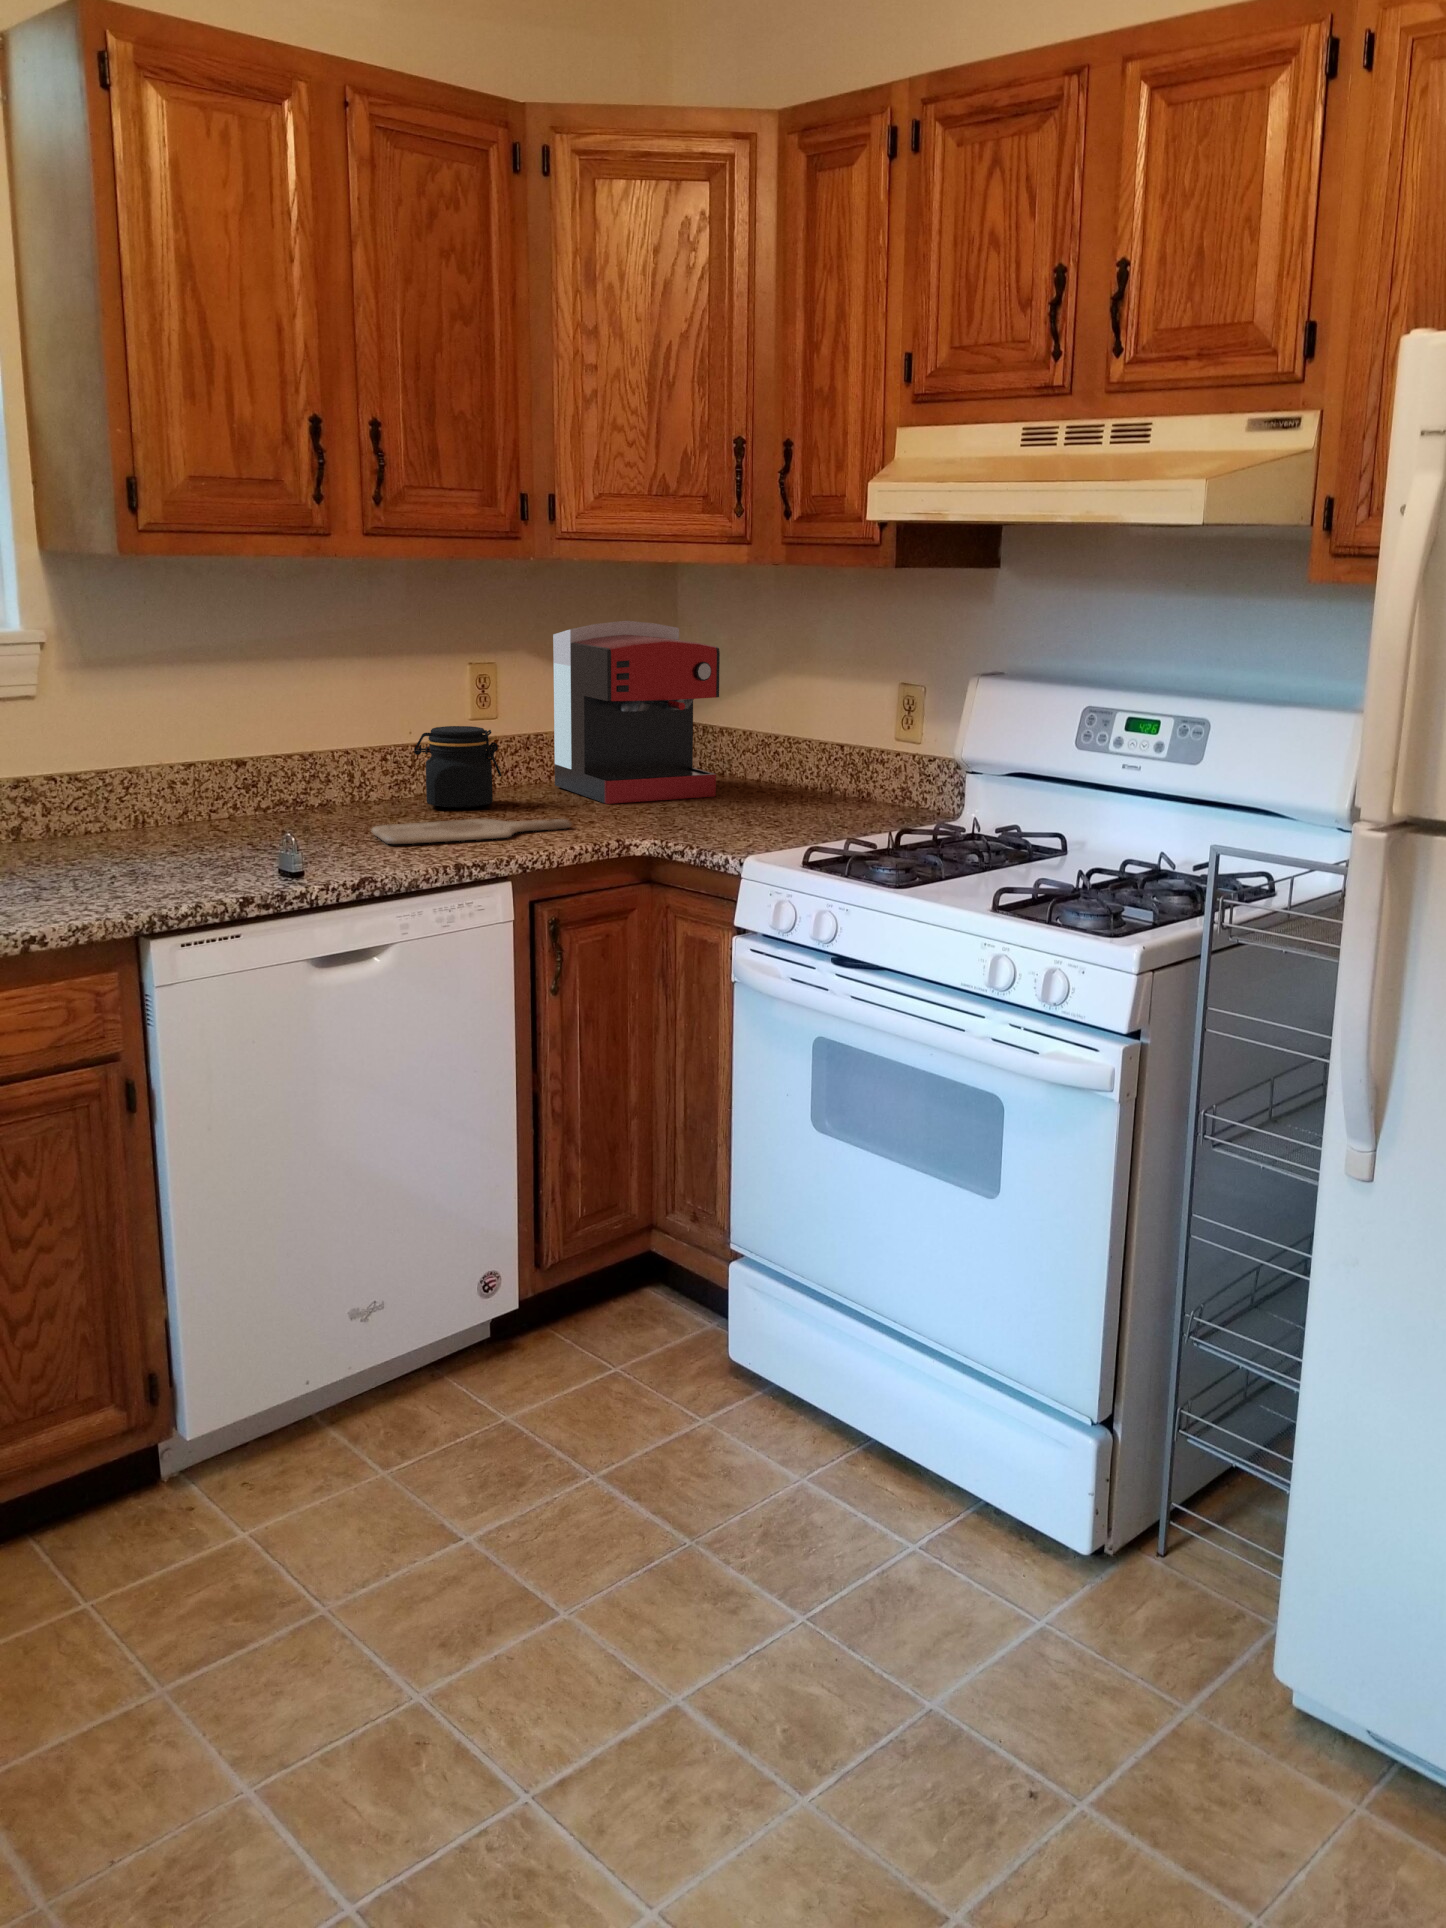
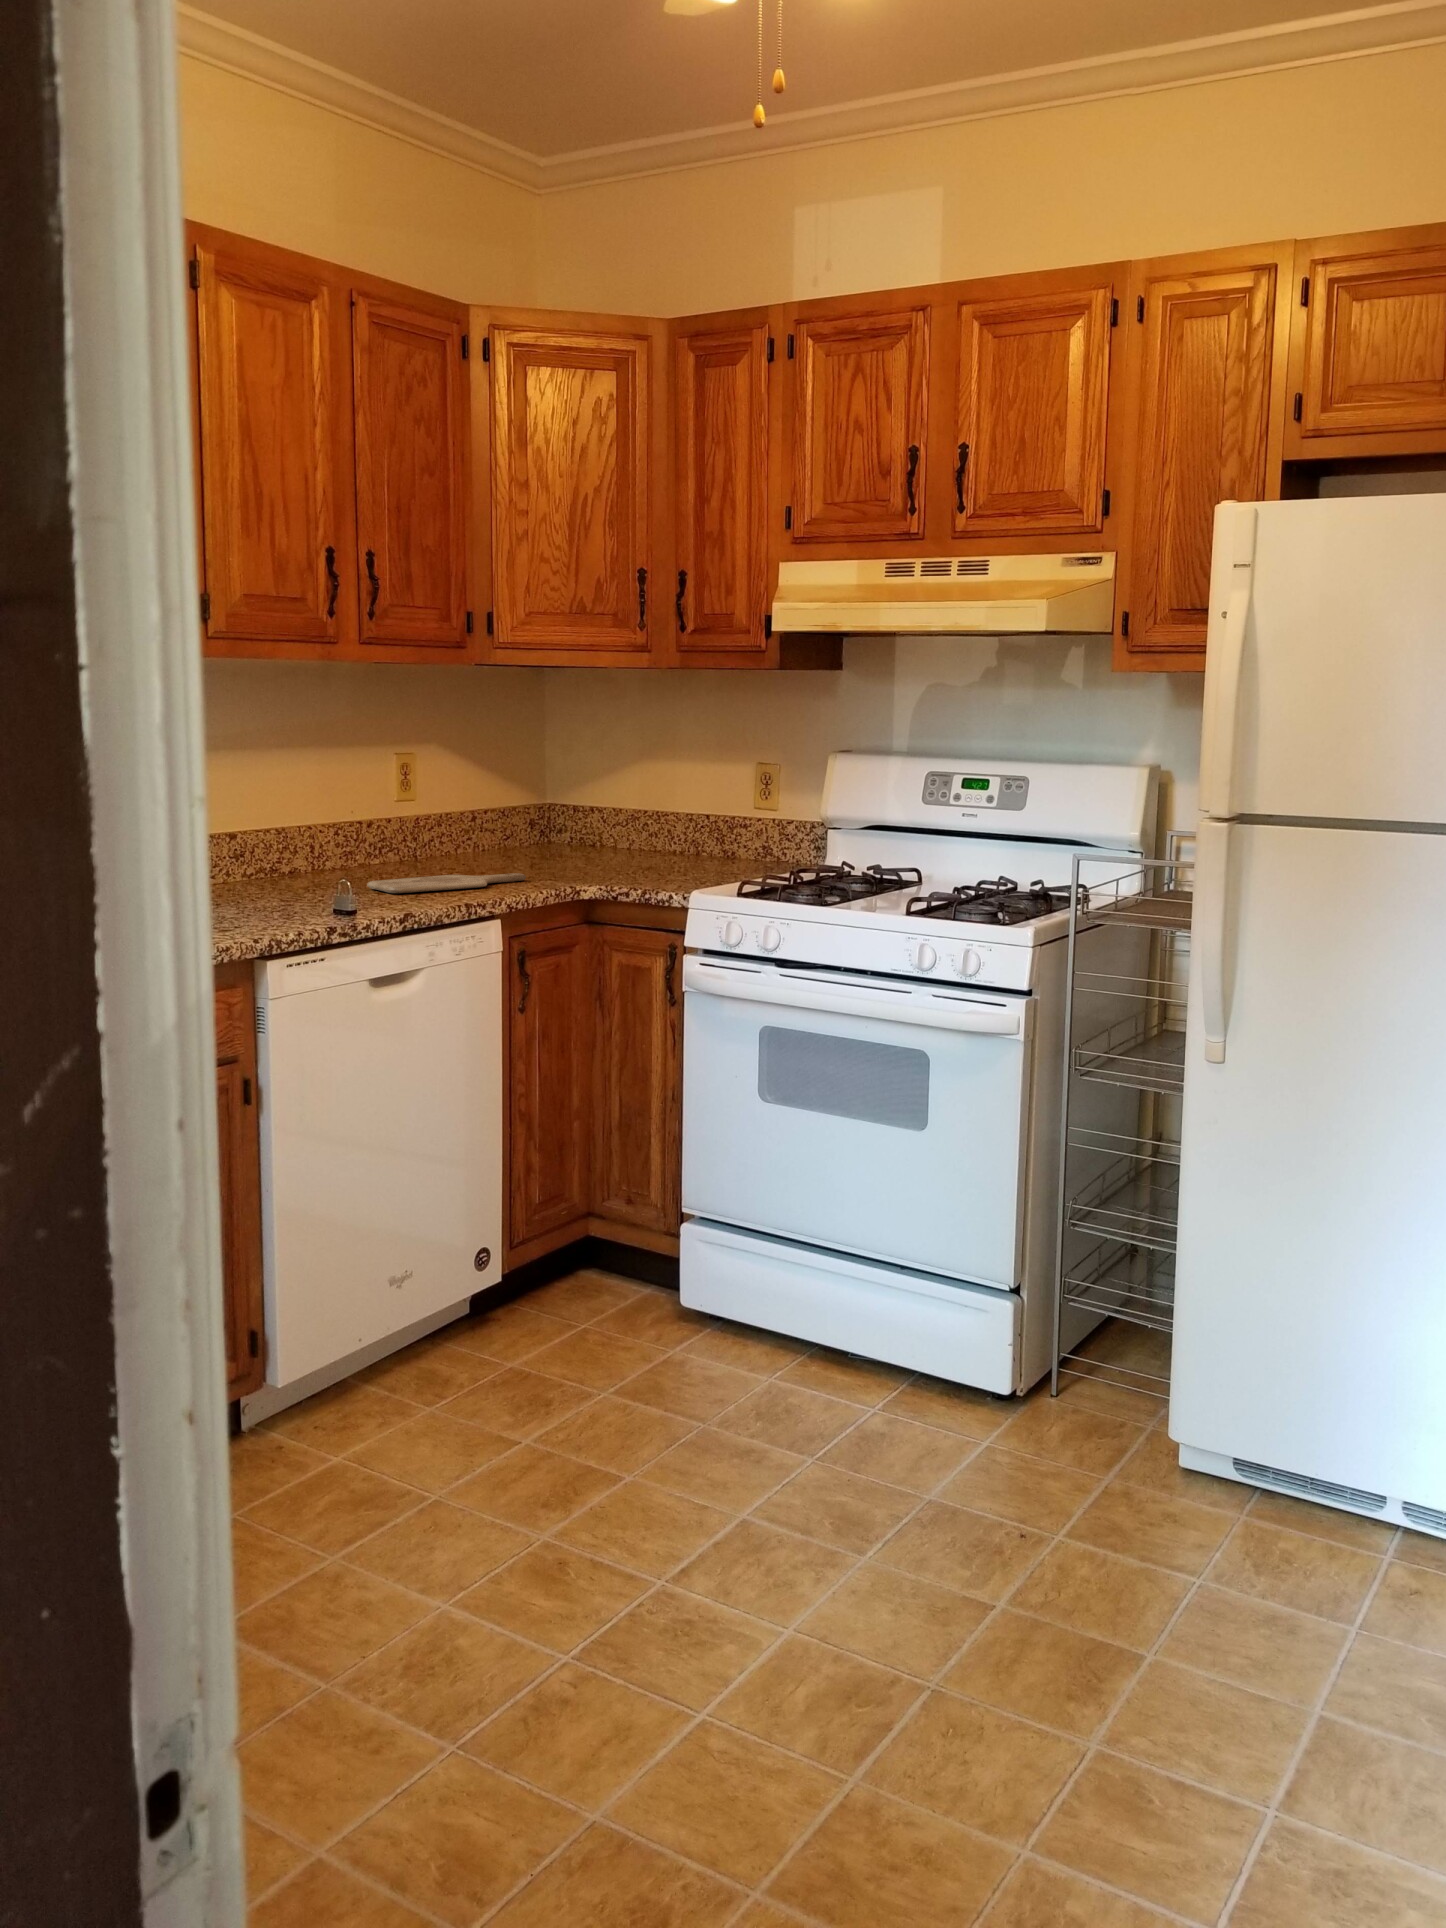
coffee maker: present [553,621,720,804] -> none [464,716,612,866]
jar: present [414,726,501,808] -> none [367,803,442,872]

